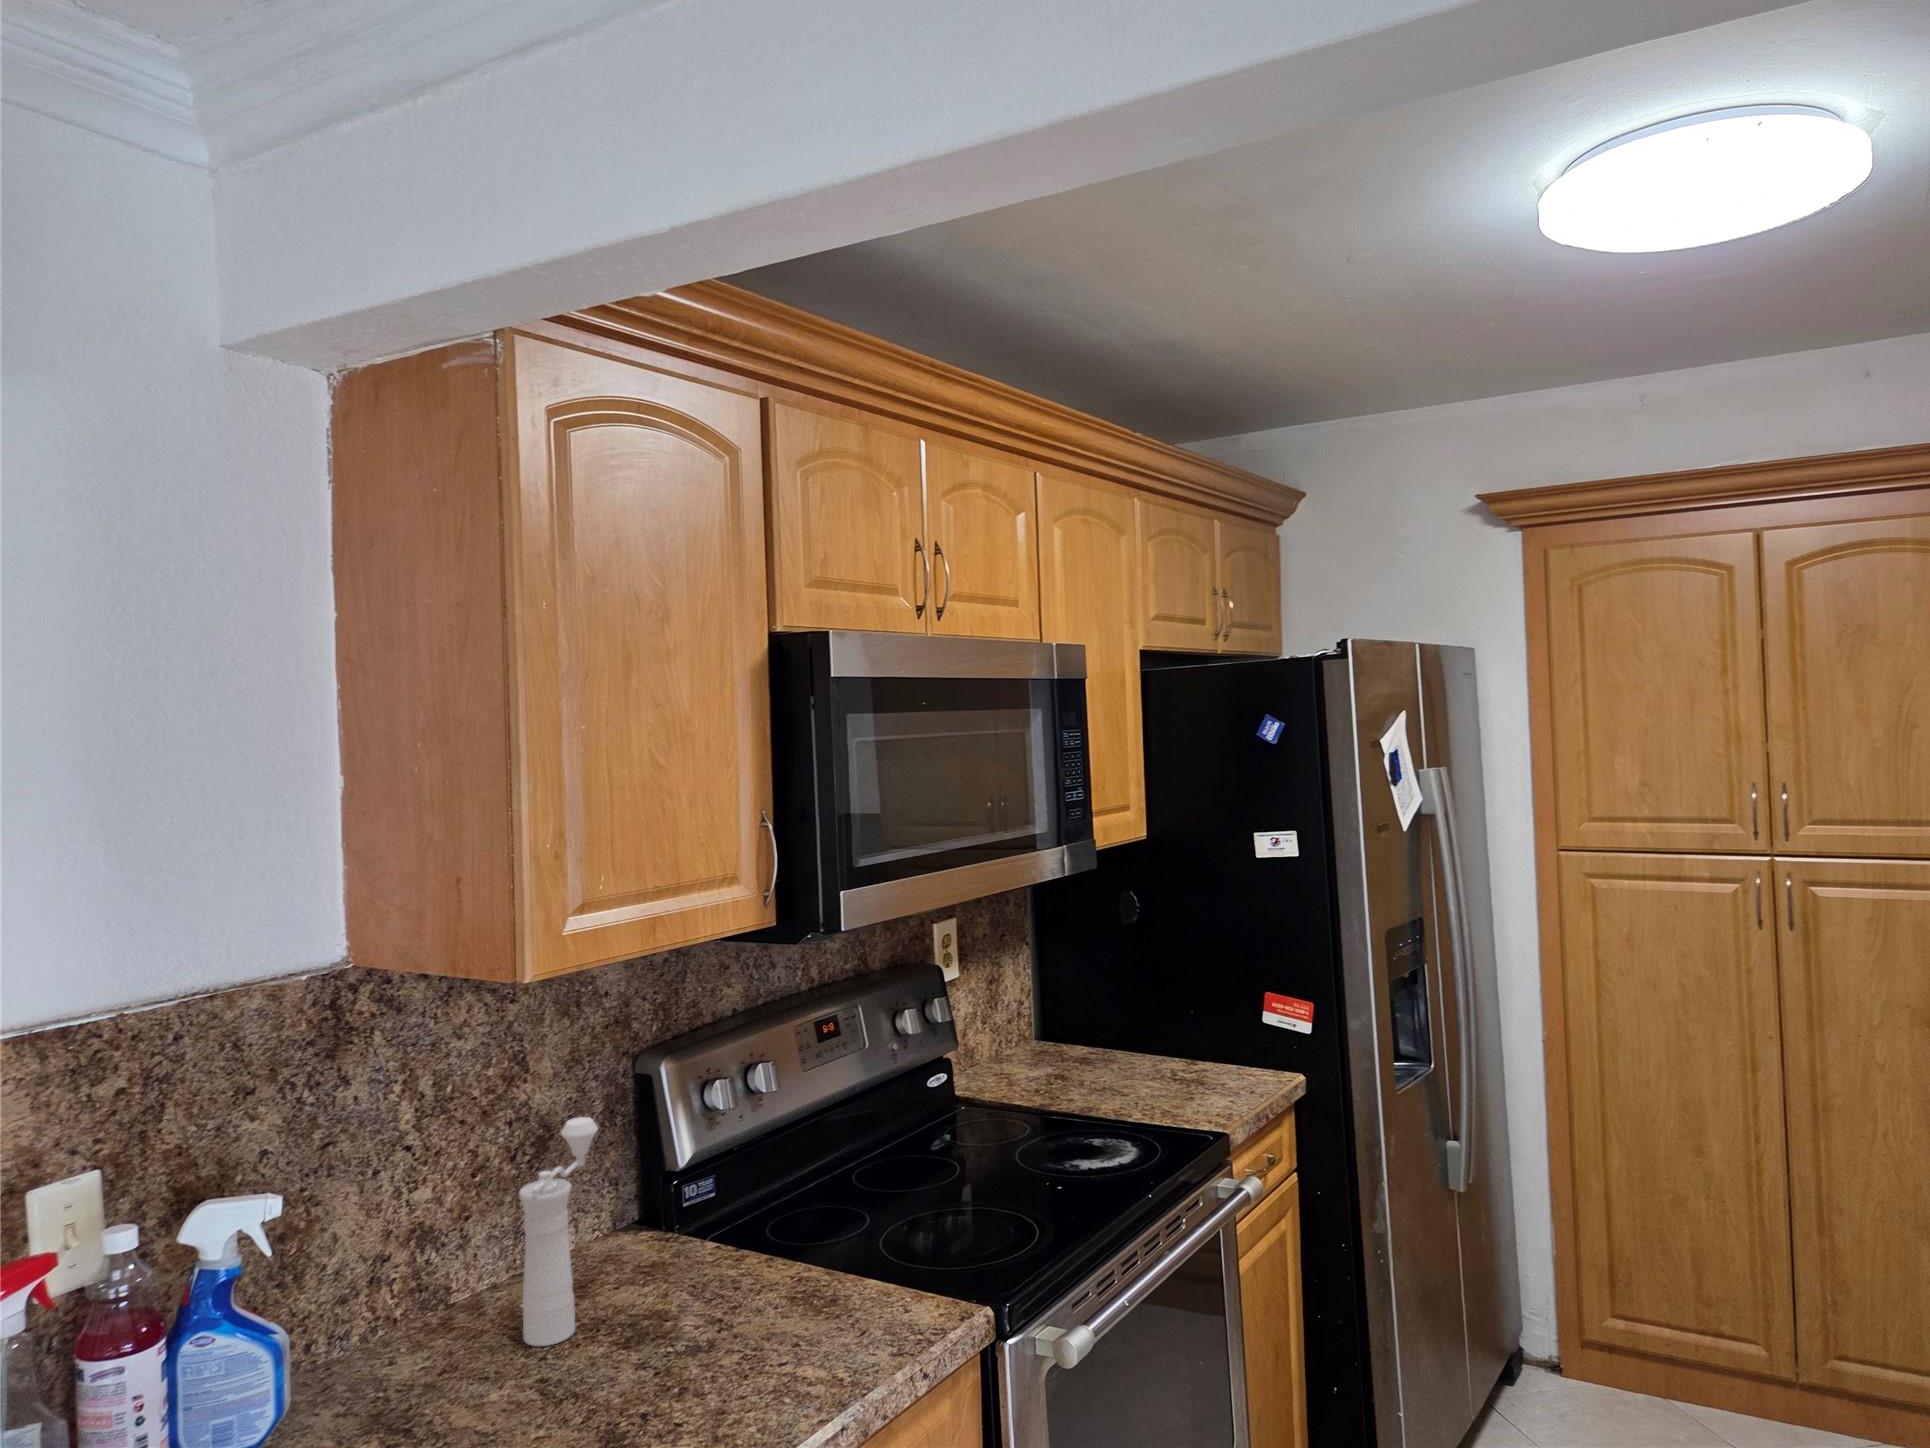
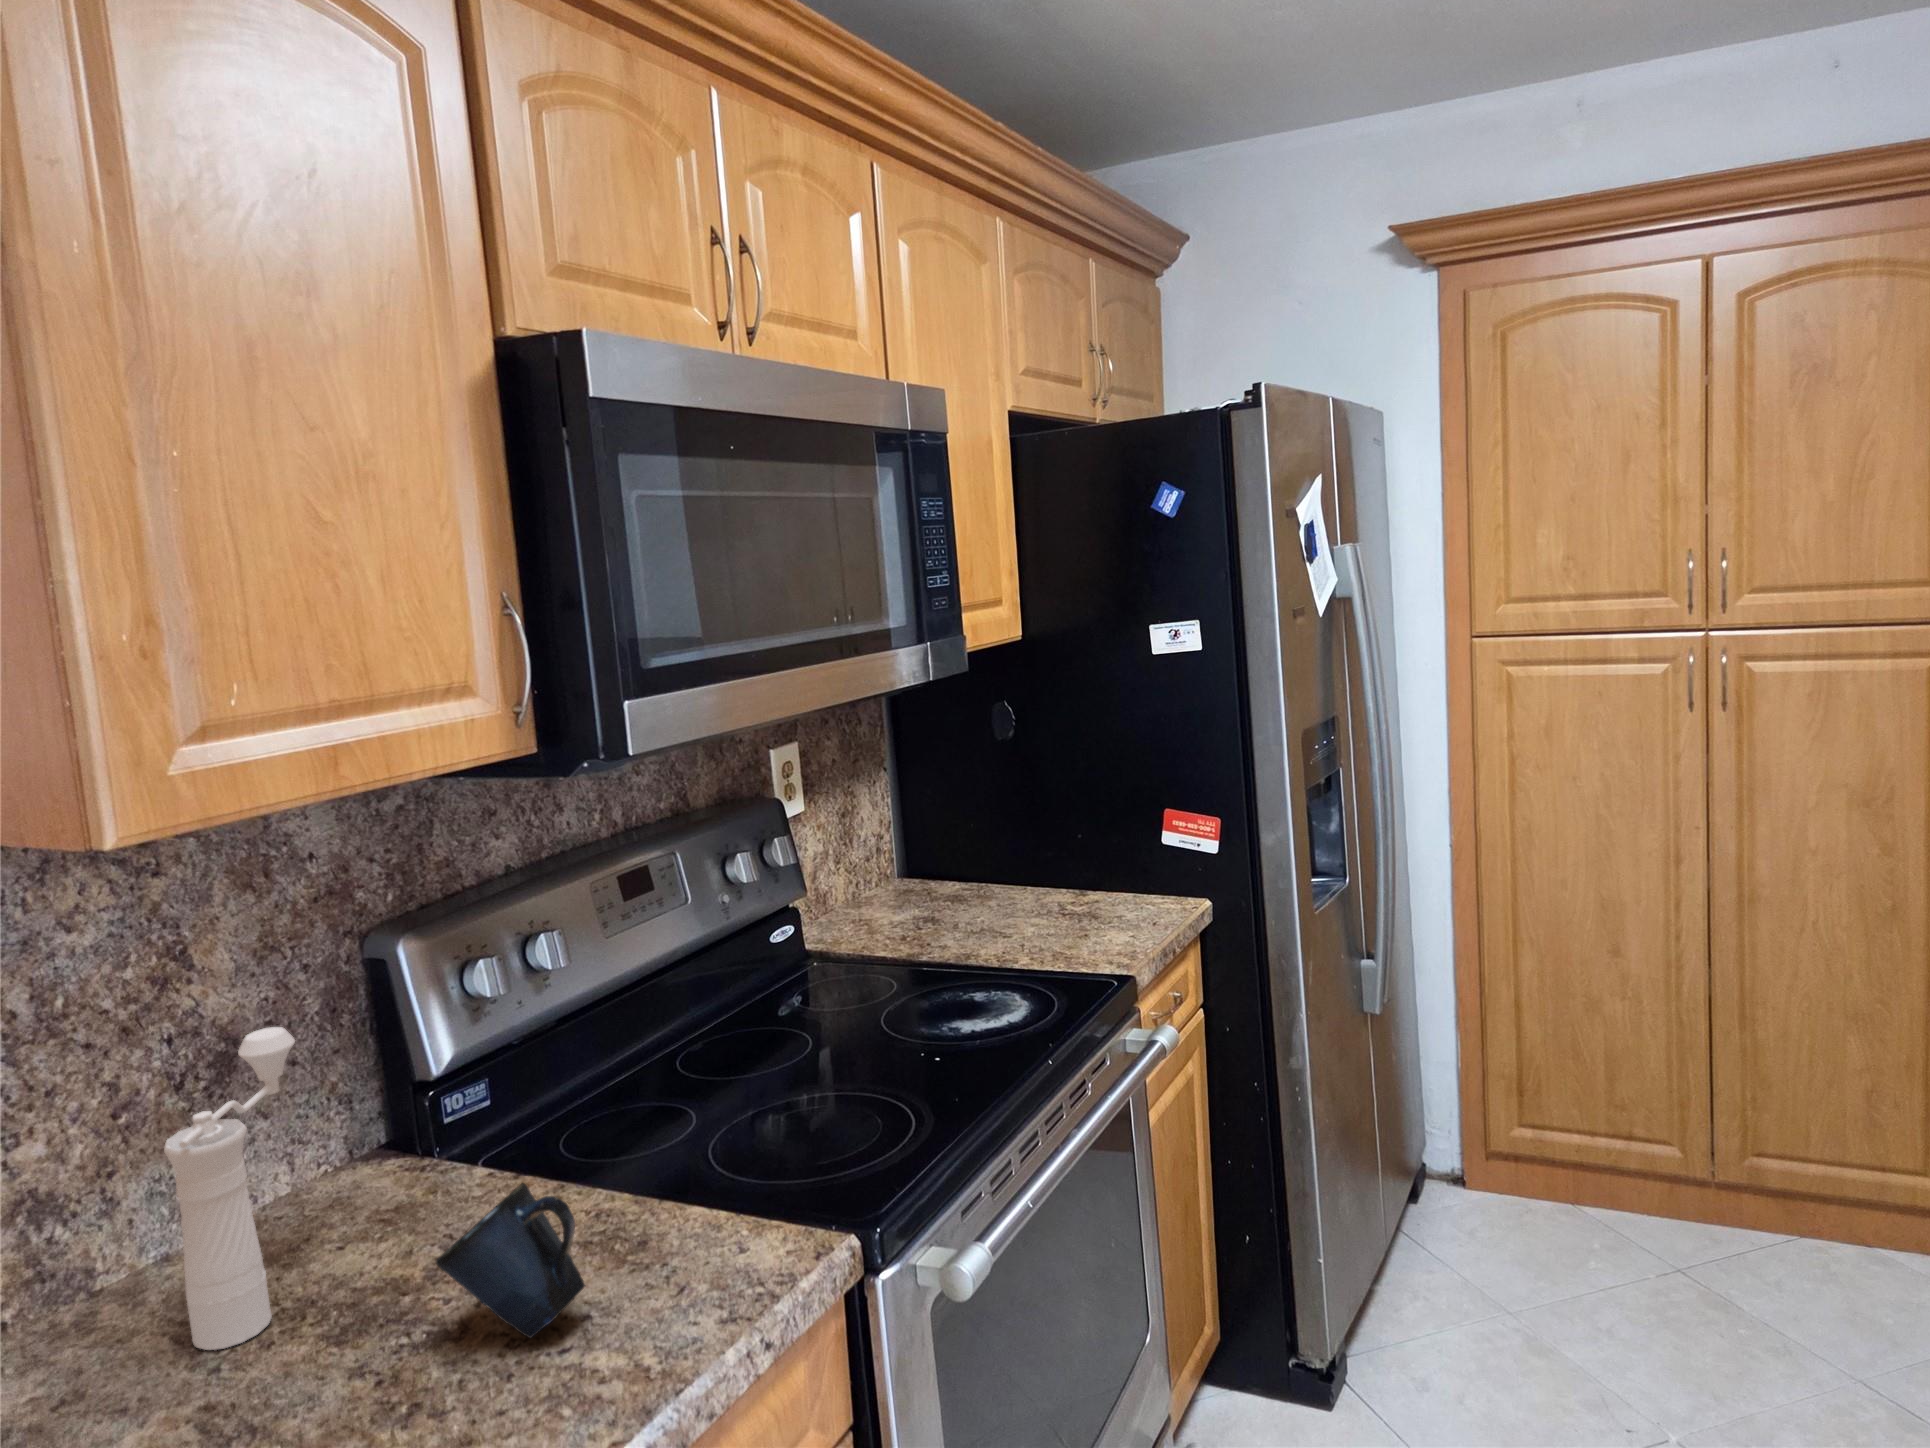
mug: none [696,1240,797,1355] -> present [436,1183,586,1338]

